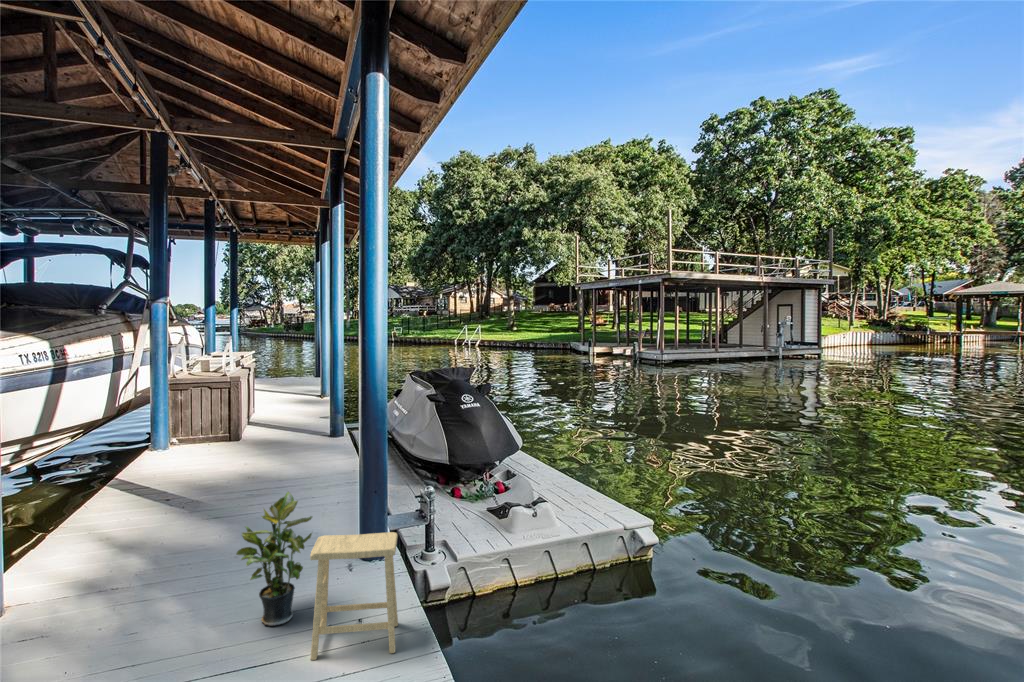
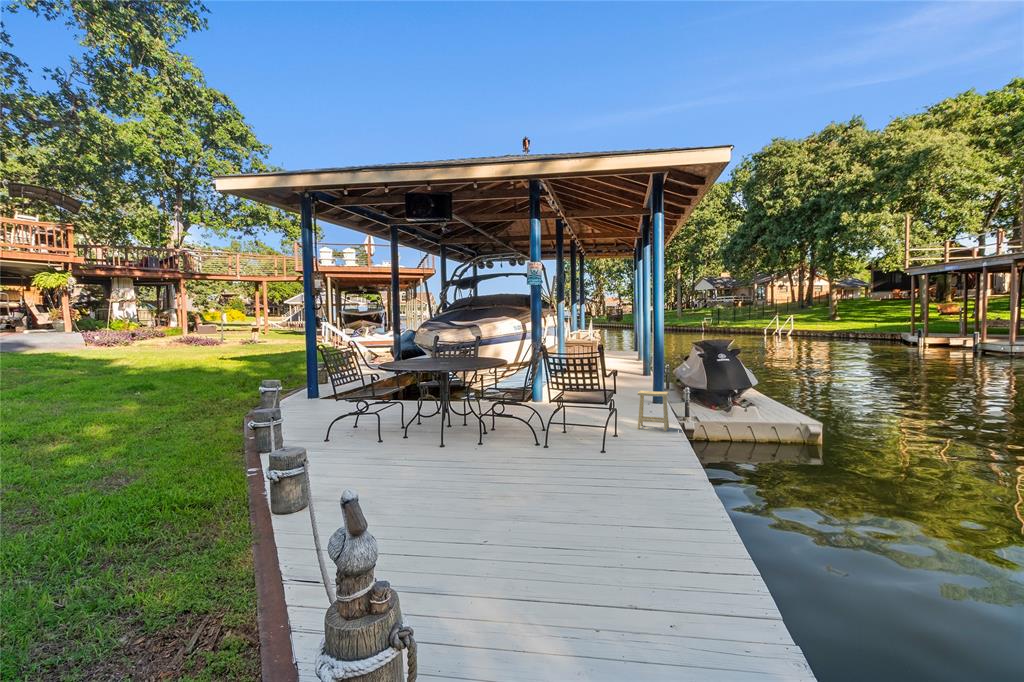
potted plant: present [236,492,312,626] -> none [612,377,638,423]

